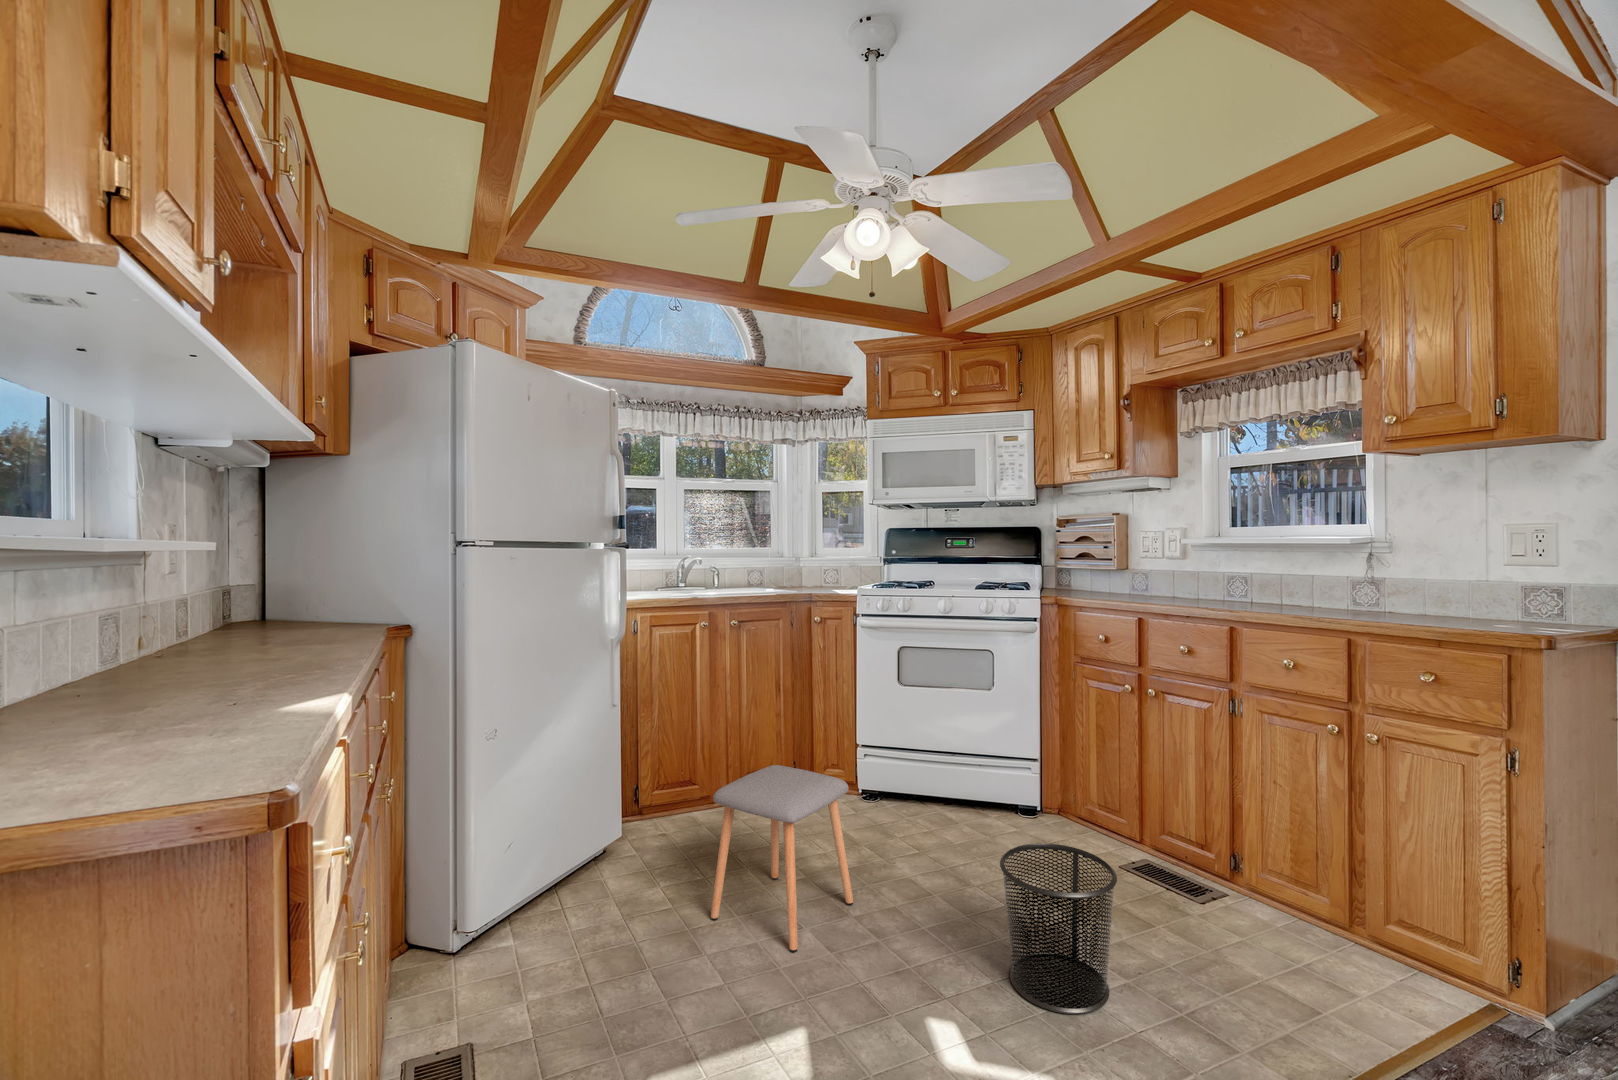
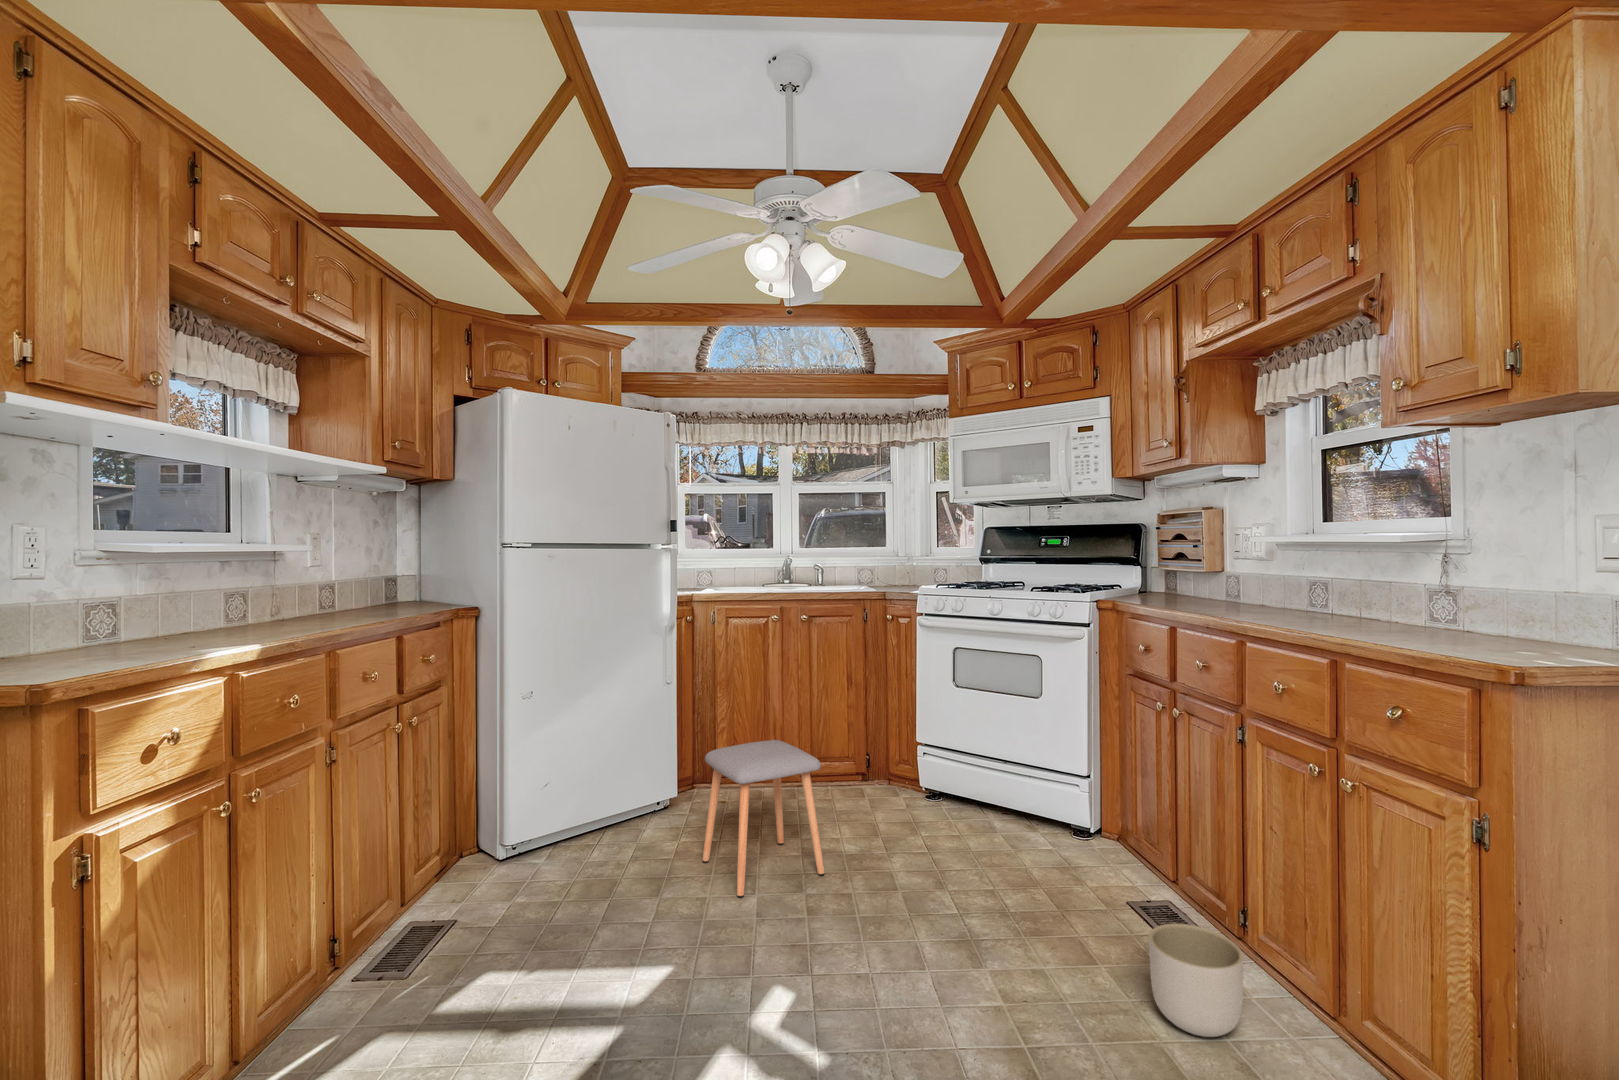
waste bin: present [1000,843,1117,1014] -> none [880,838,992,1004]
planter: none [1227,879,1314,975] -> present [1149,923,1243,1037]

